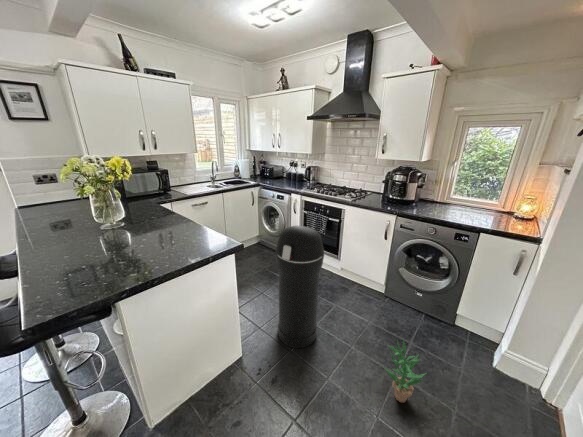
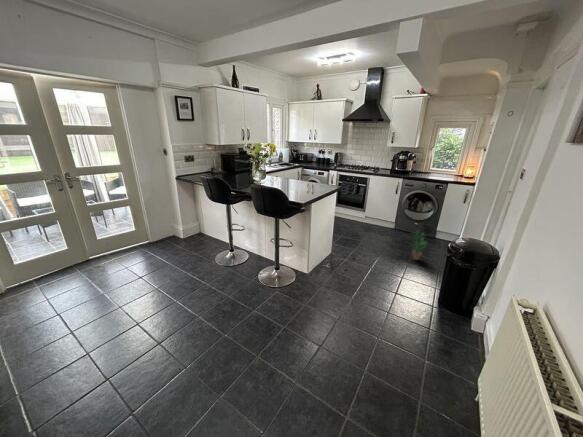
trash can: present [275,226,324,348] -> none [344,180,374,248]

